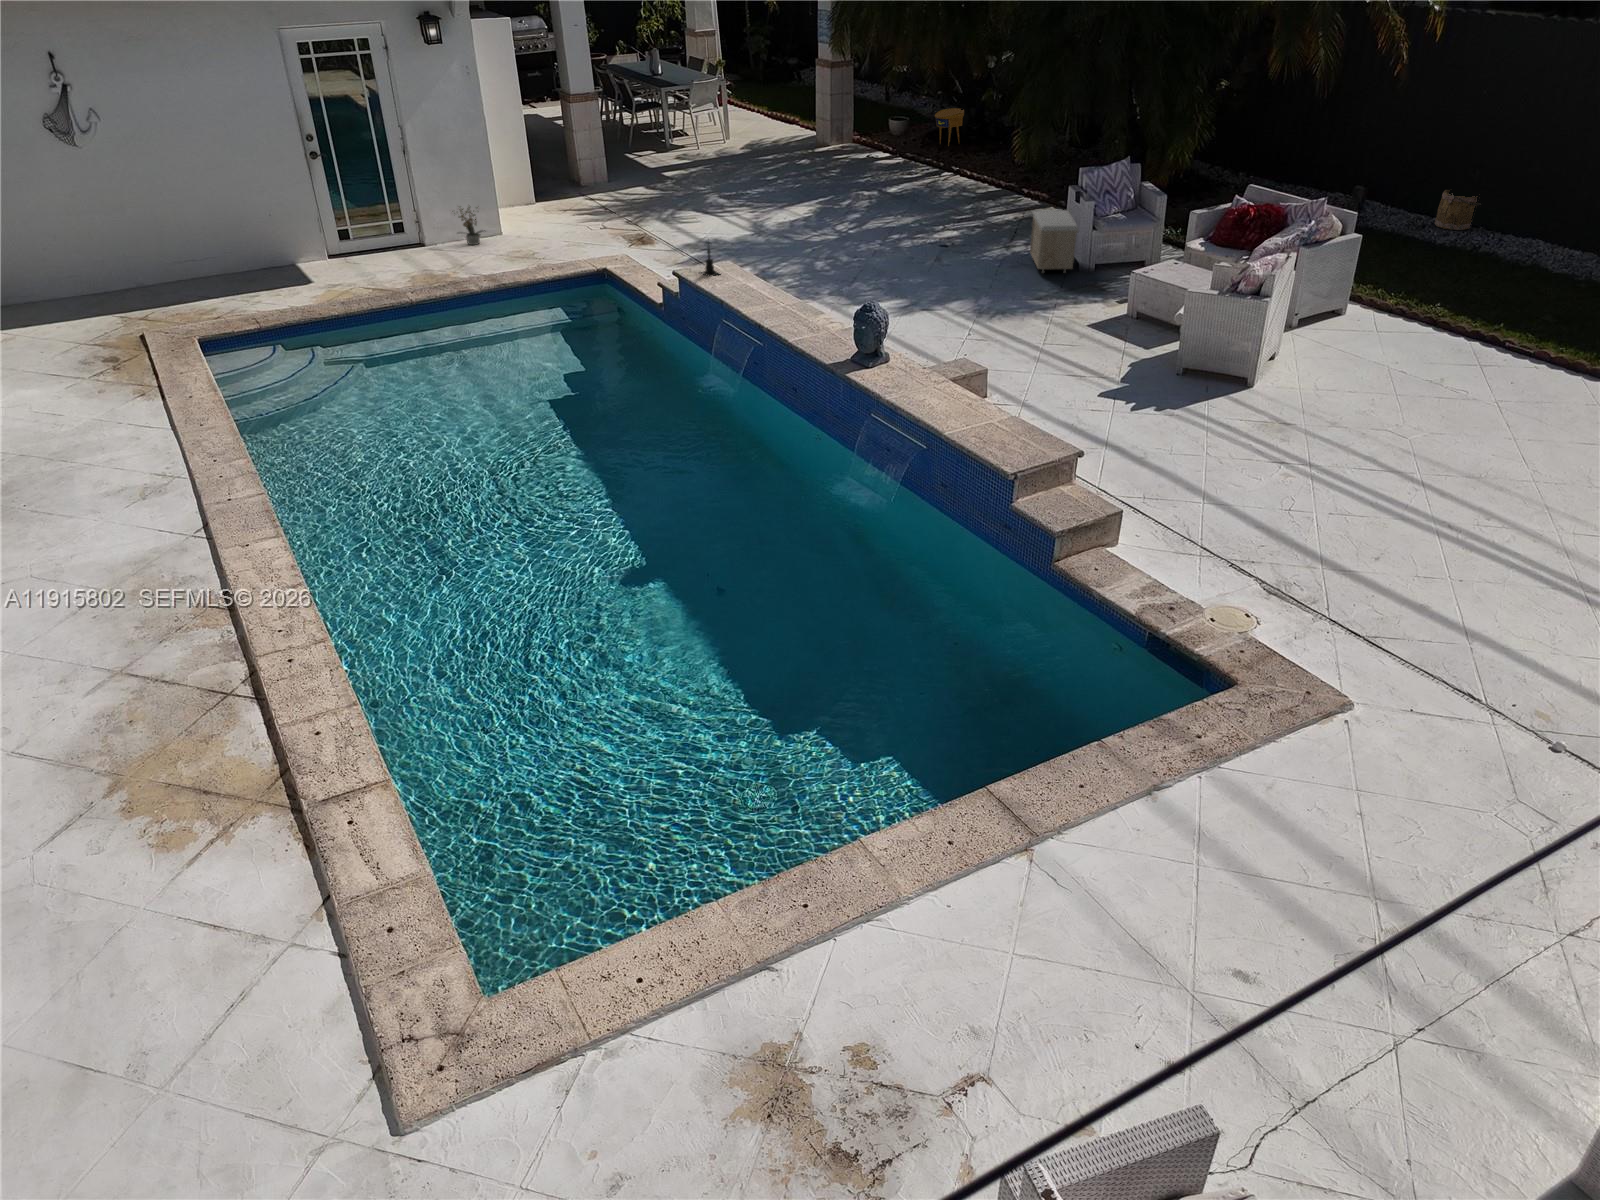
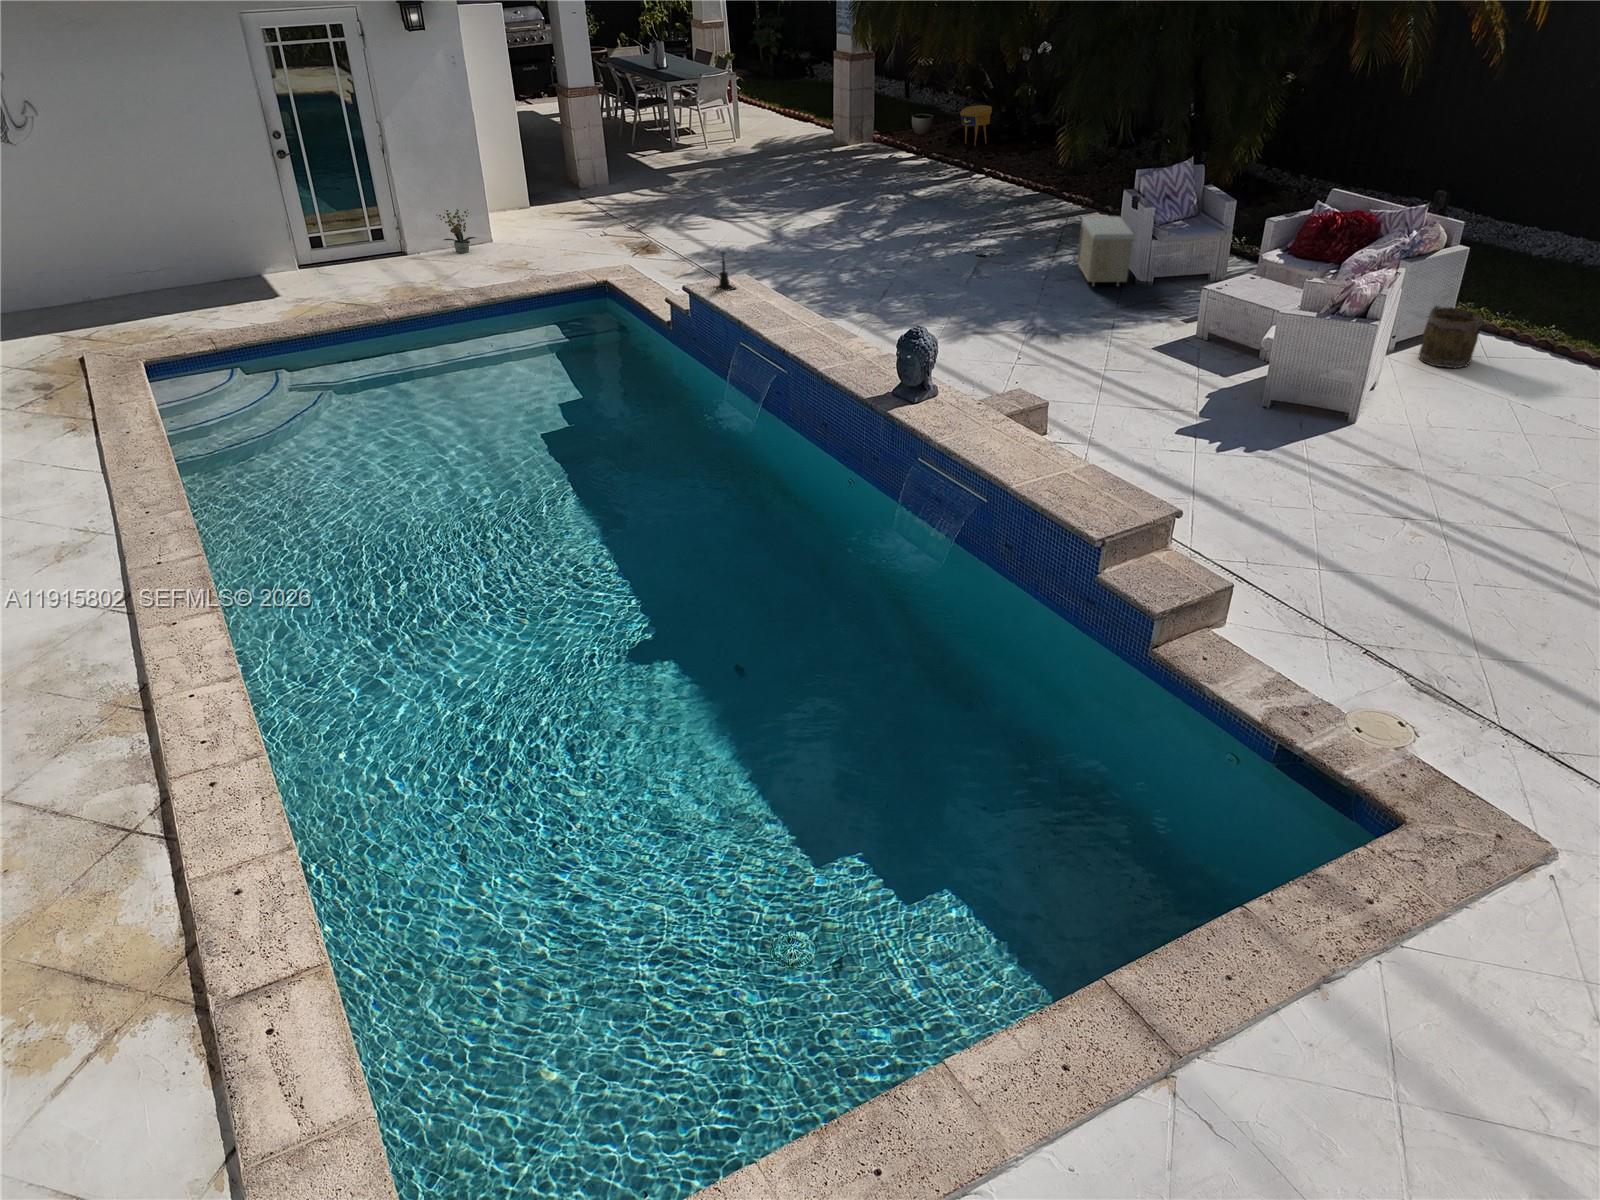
bucket: present [1435,190,1481,230] -> present [1419,306,1485,368]

